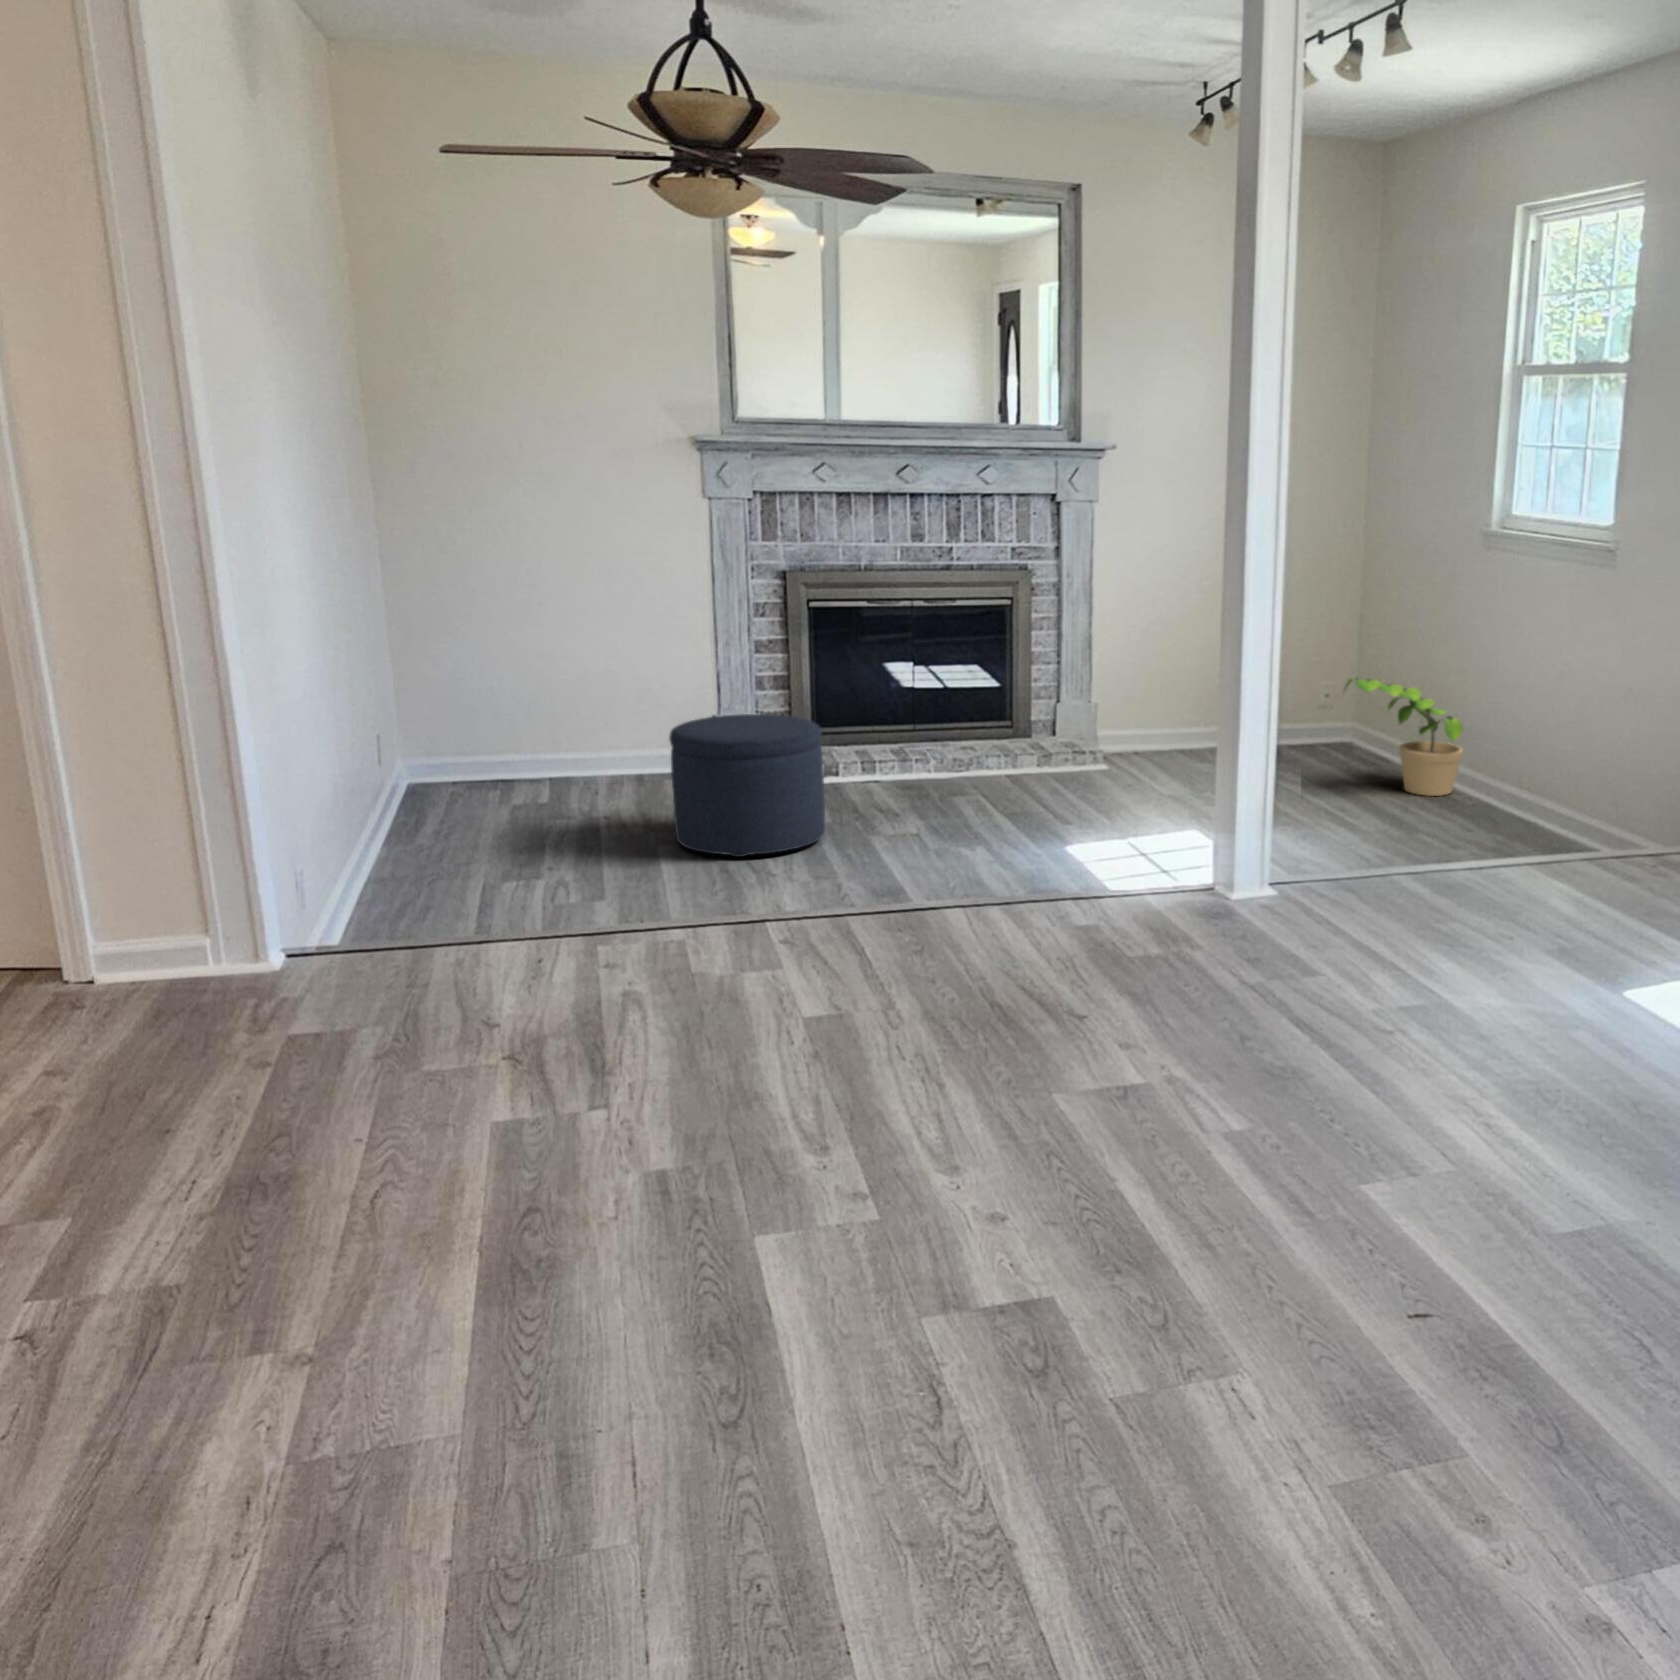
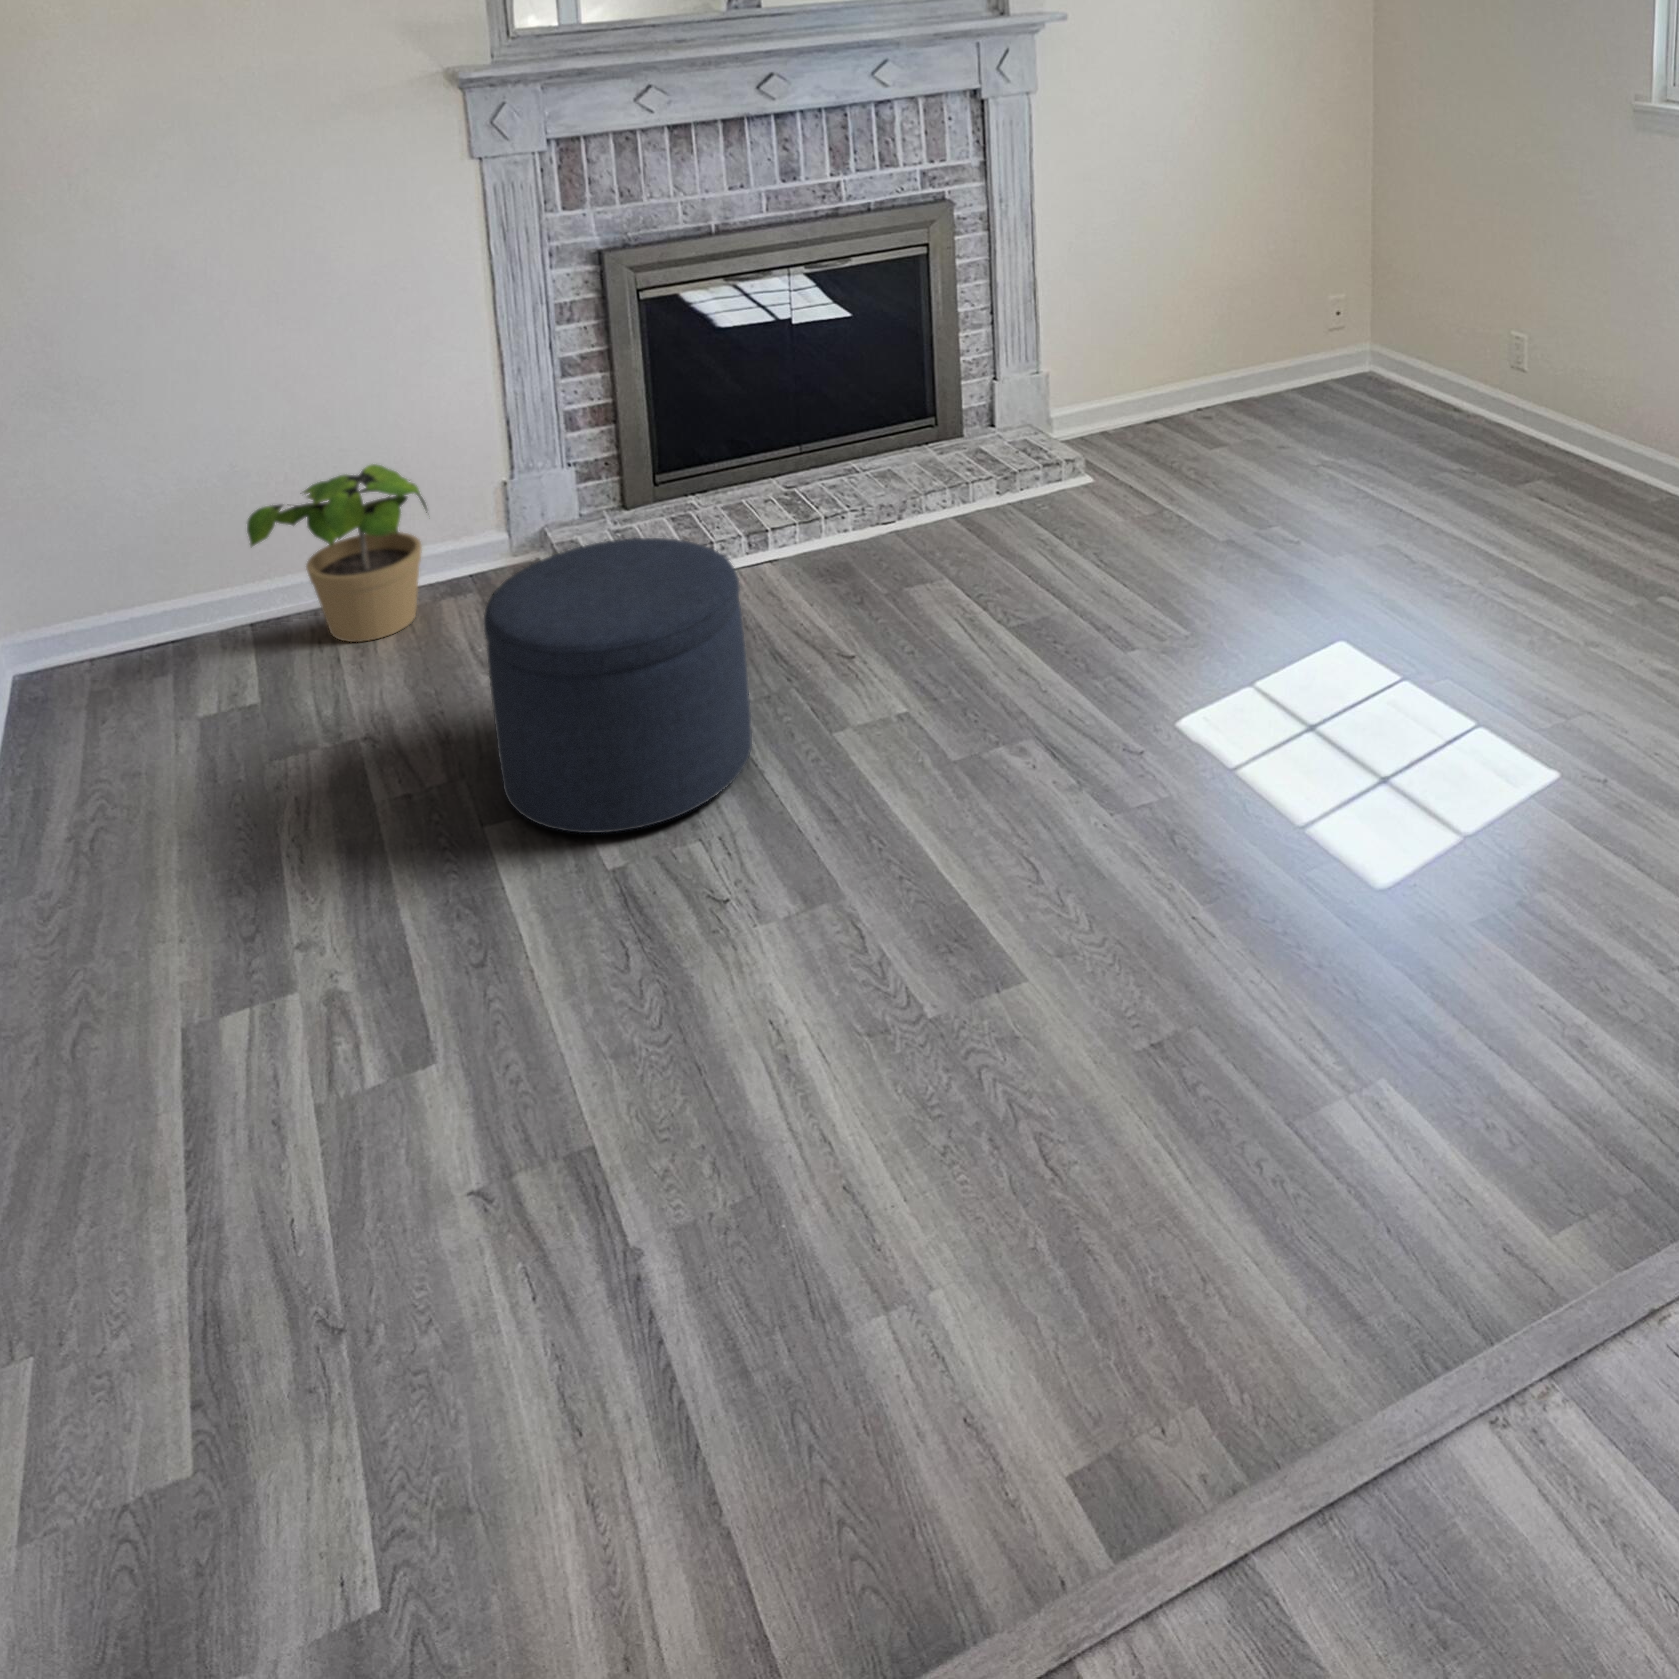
potted plant: present [1345,678,1463,796] -> present [247,464,427,642]

